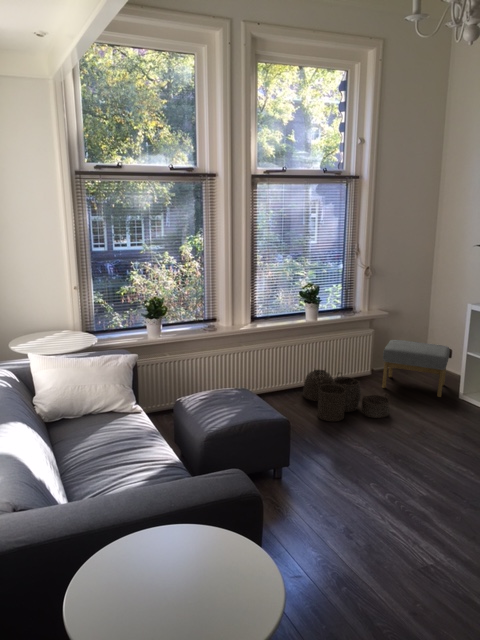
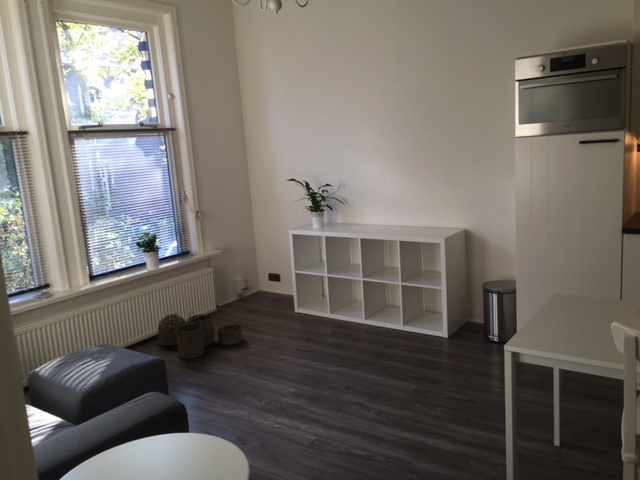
footstool: present [382,340,450,397] -> none [226,271,281,319]

